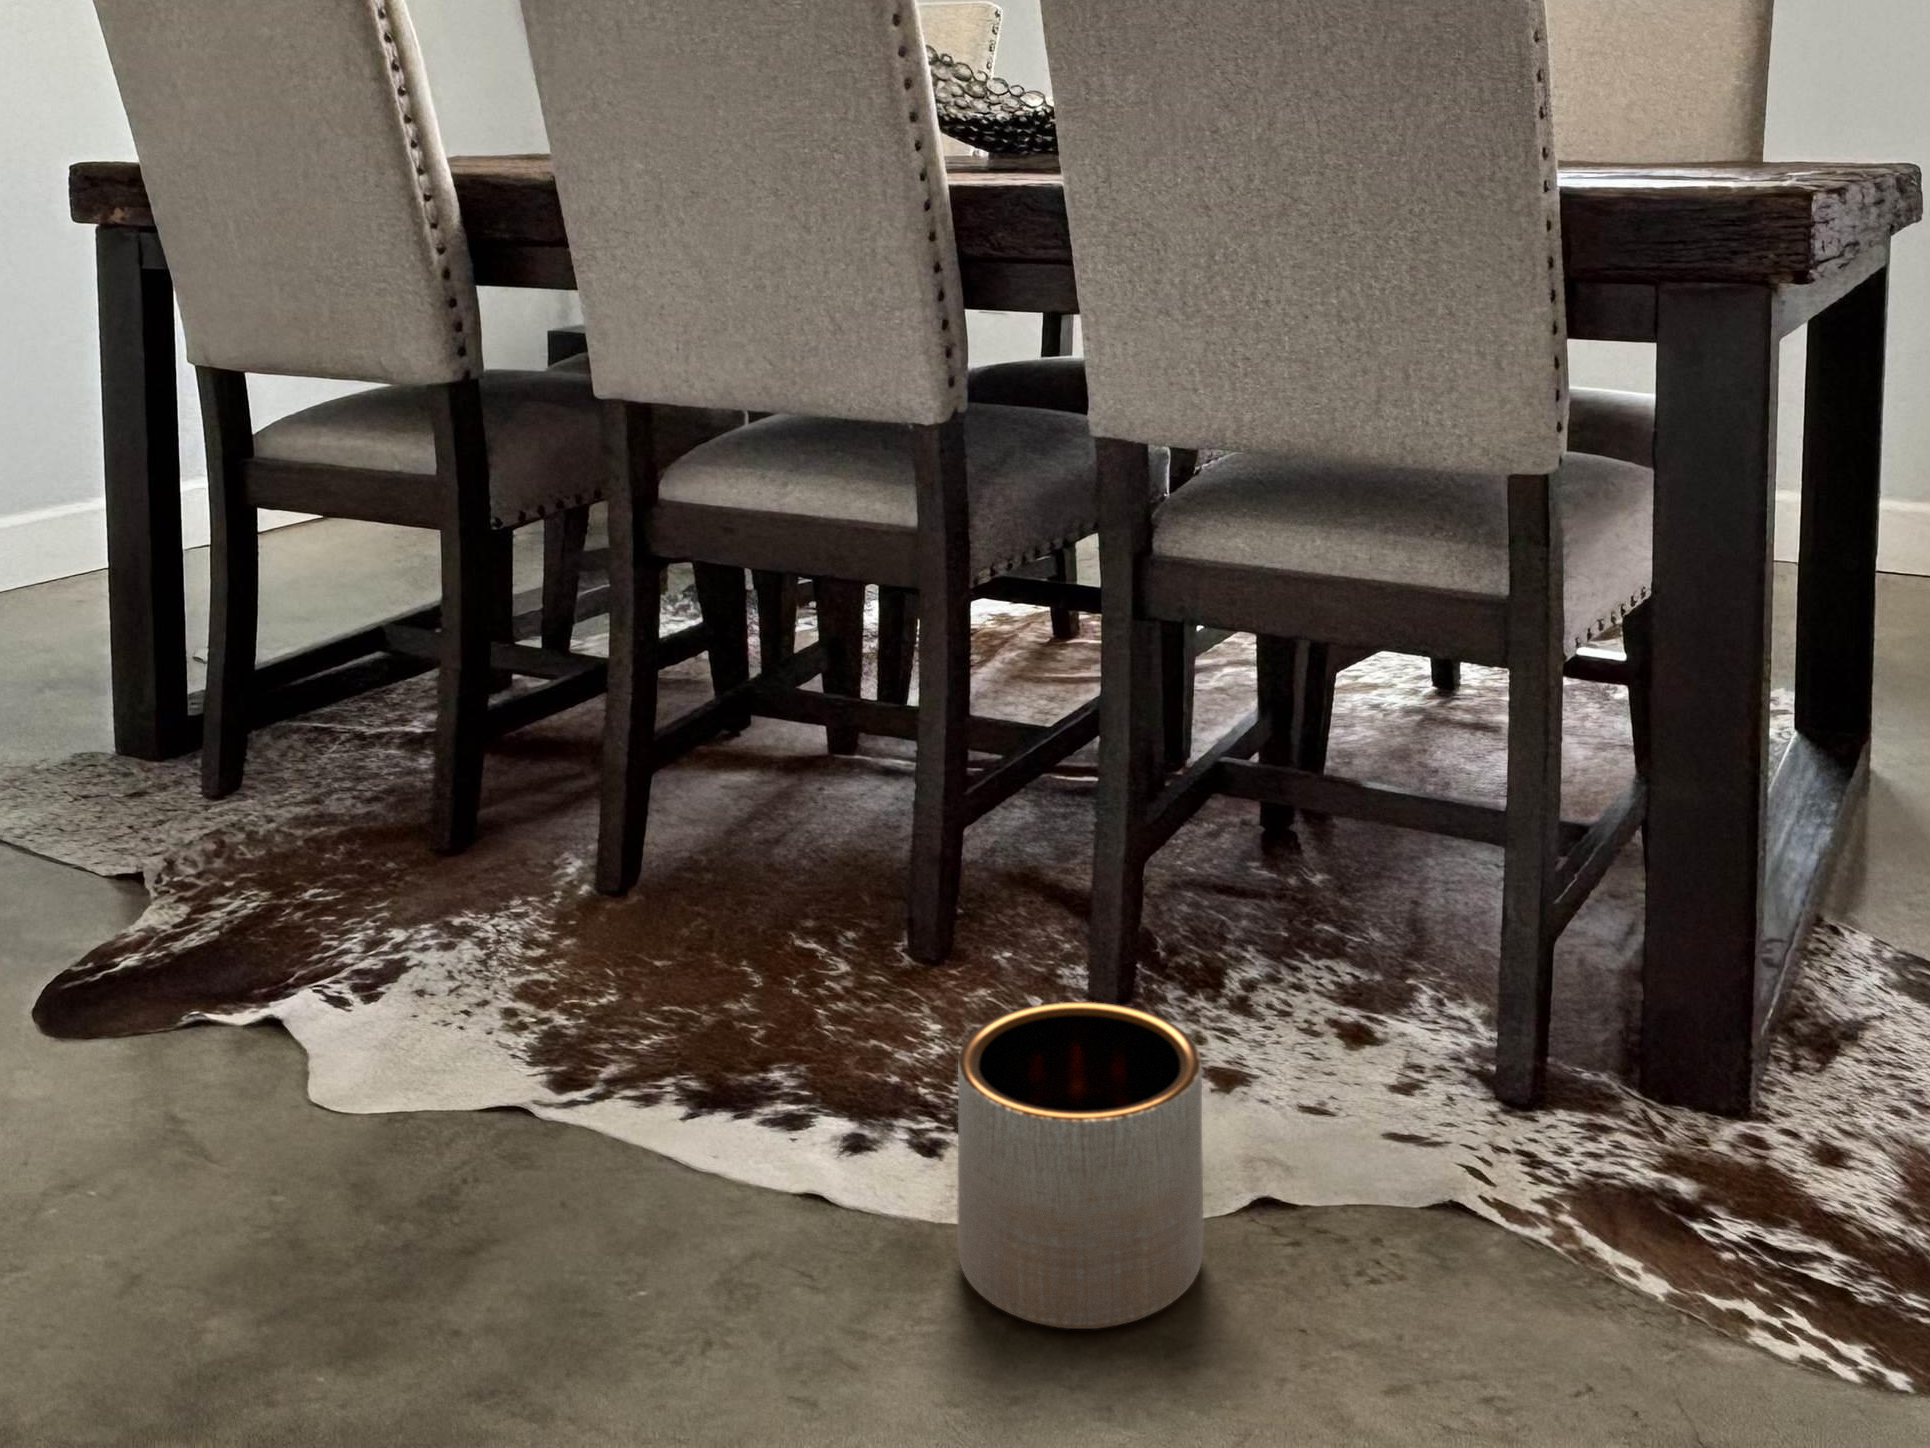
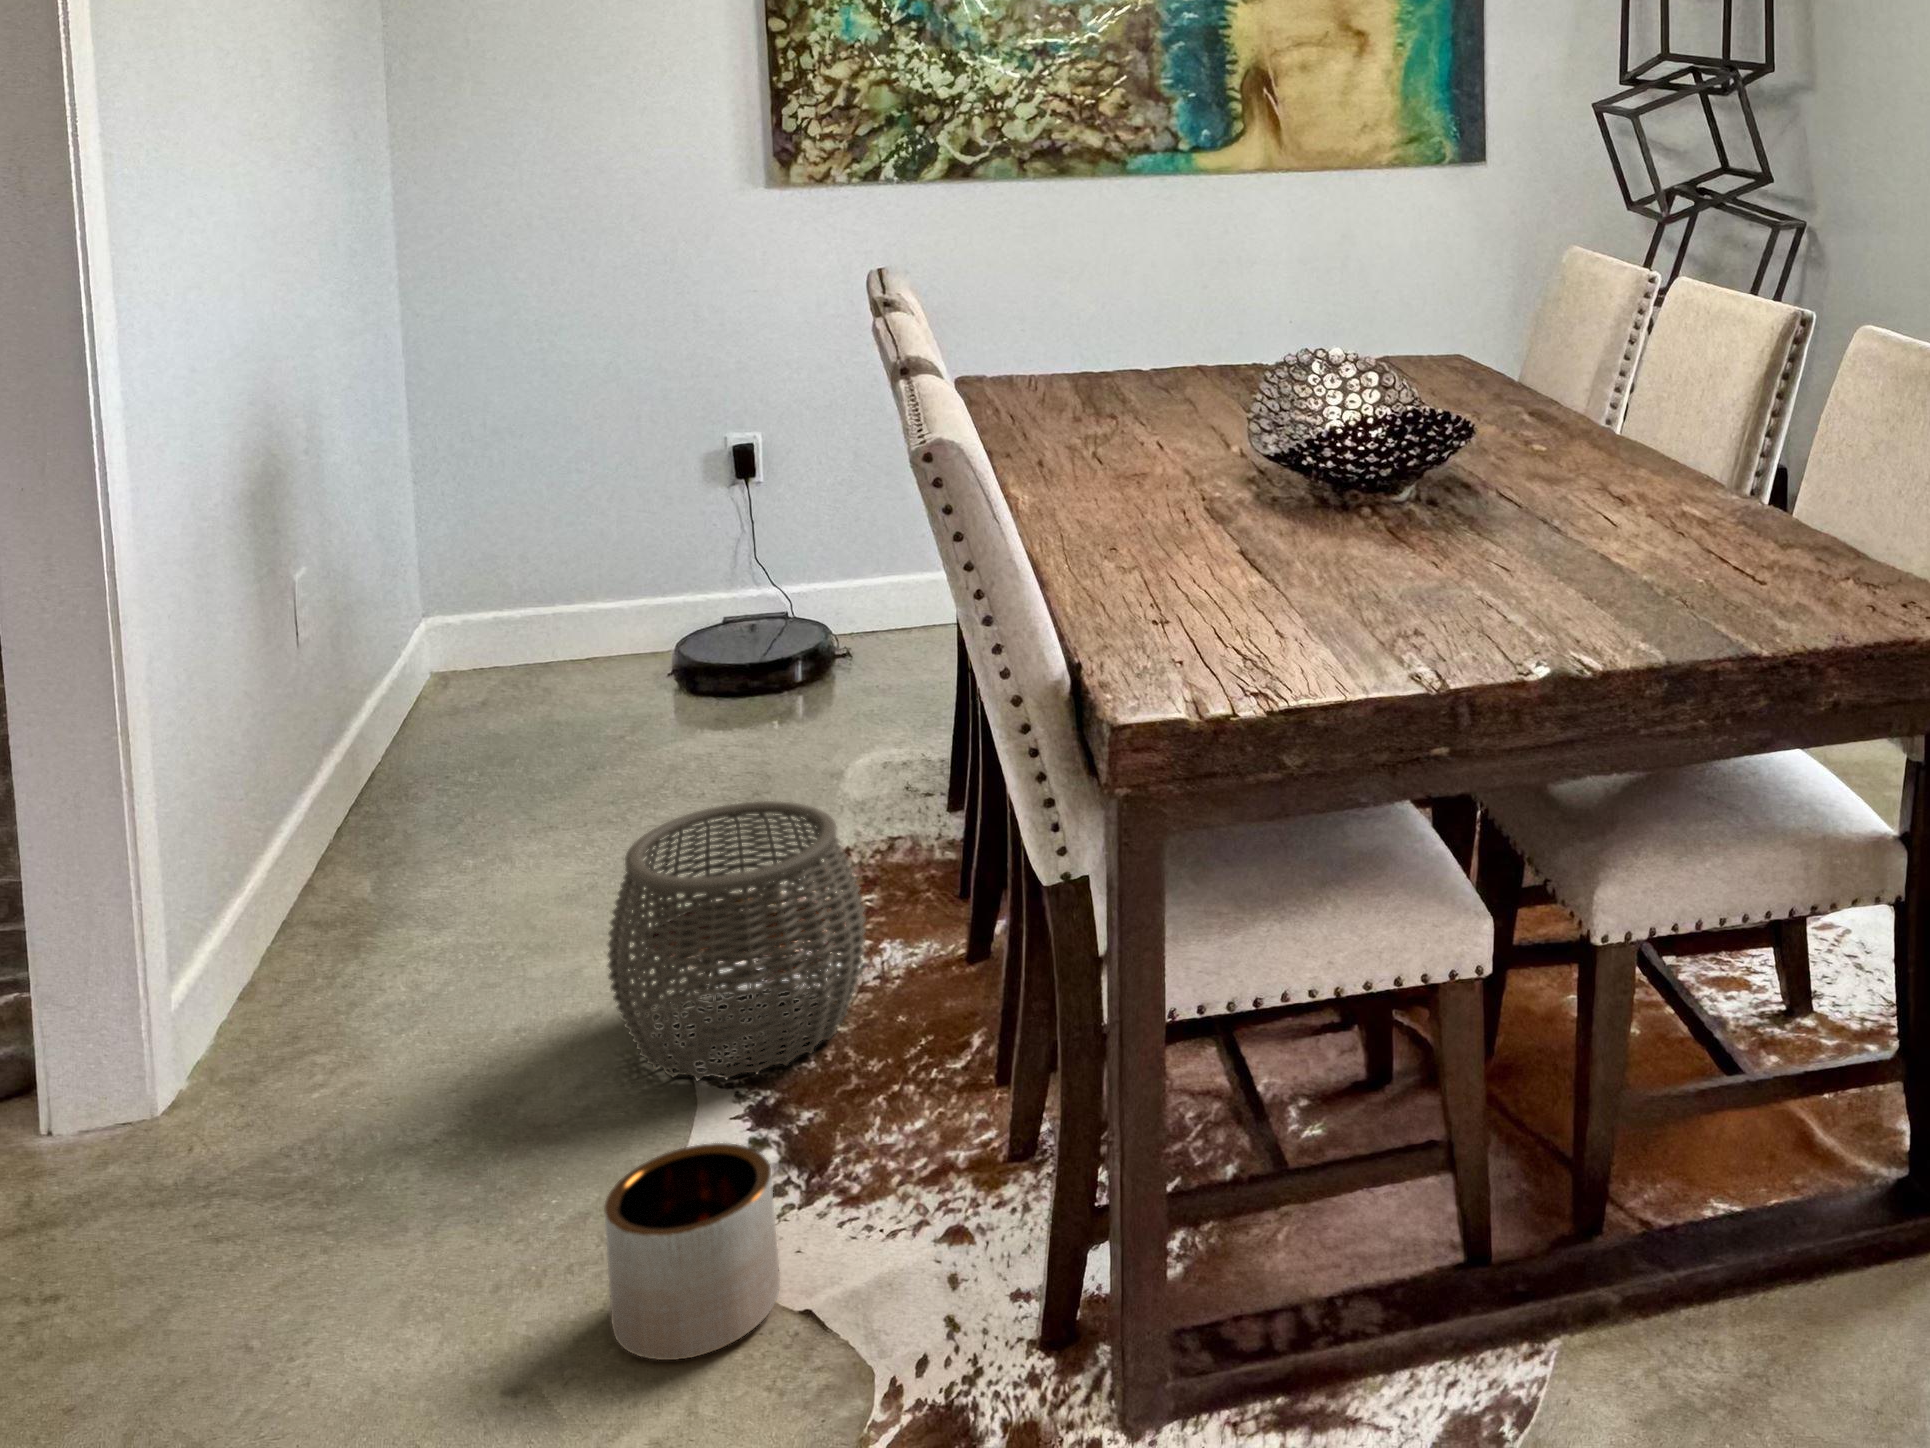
woven basket: none [232,677,649,1122] -> present [608,801,866,1081]

